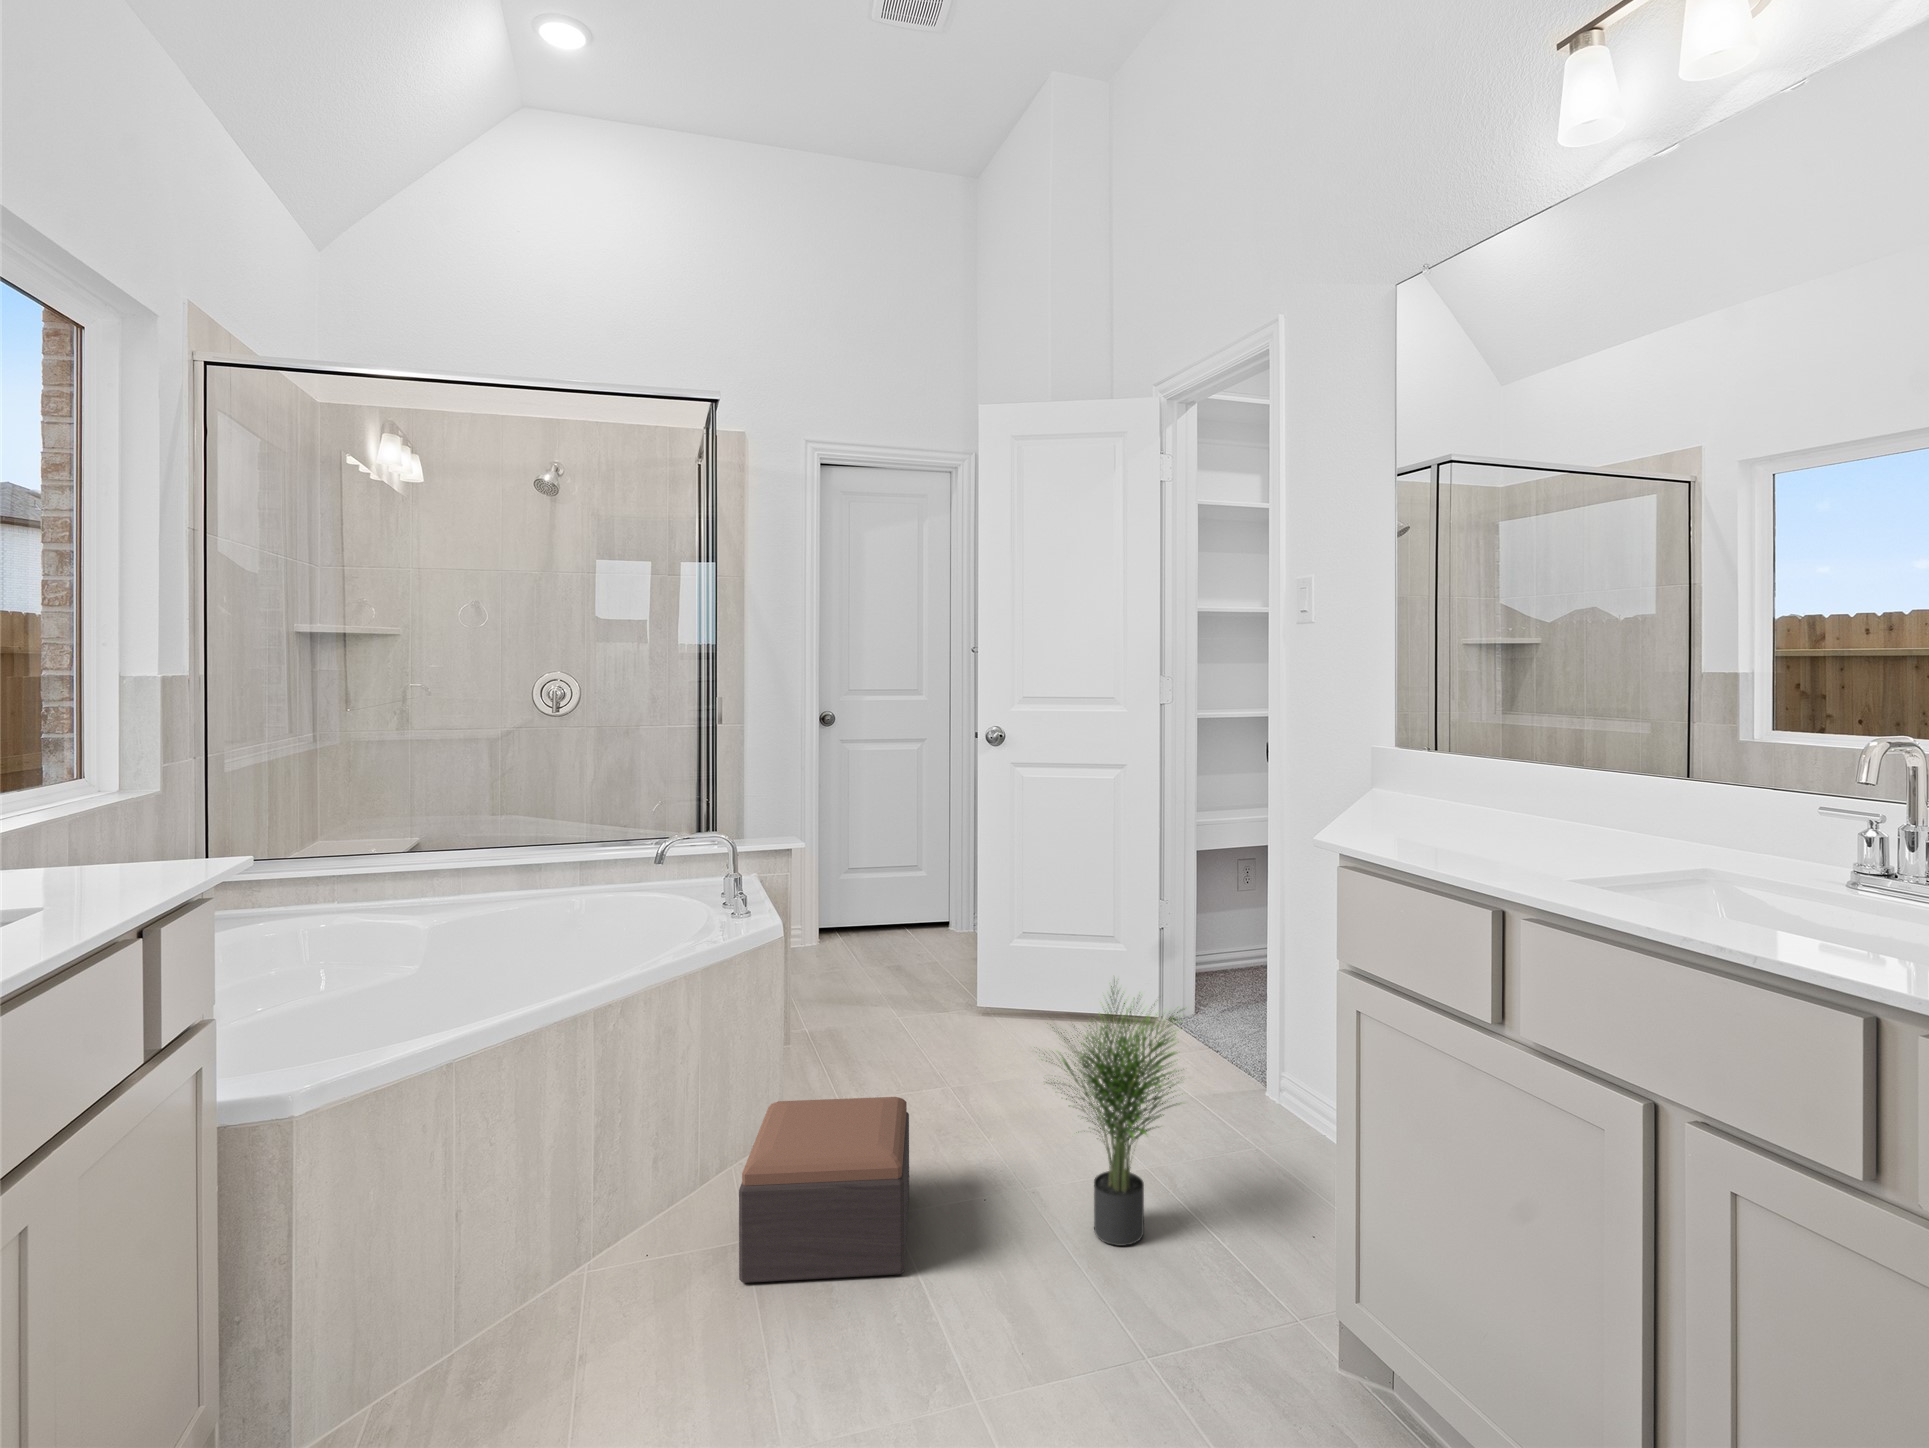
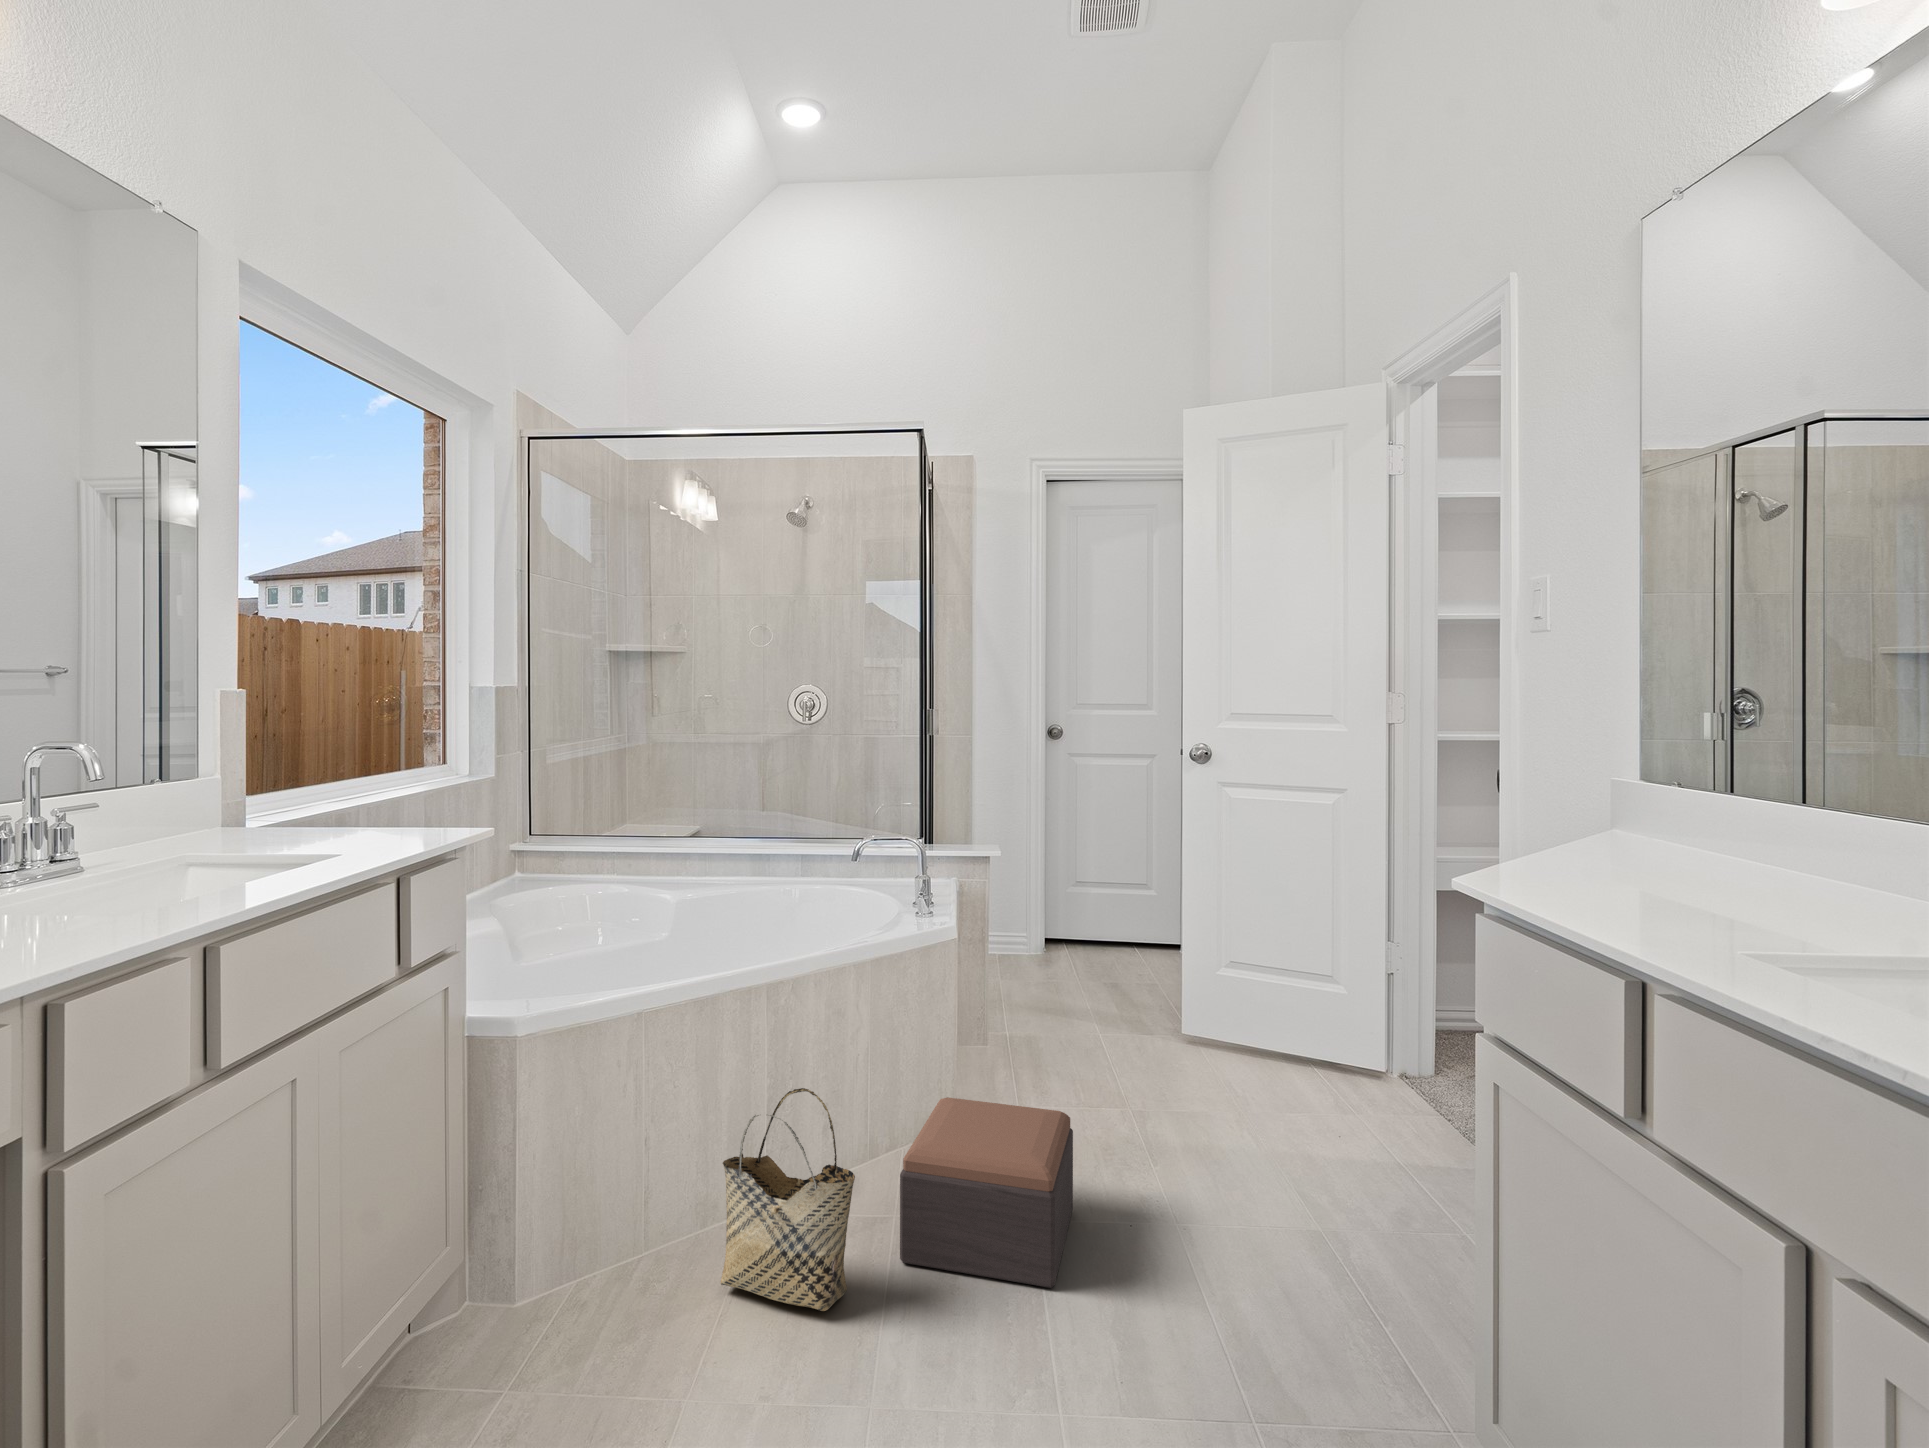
potted plant: present [1041,986,1185,1246] -> none [1197,1016,1378,1312]
woven basket: none [532,1116,694,1356] -> present [721,1088,855,1311]

